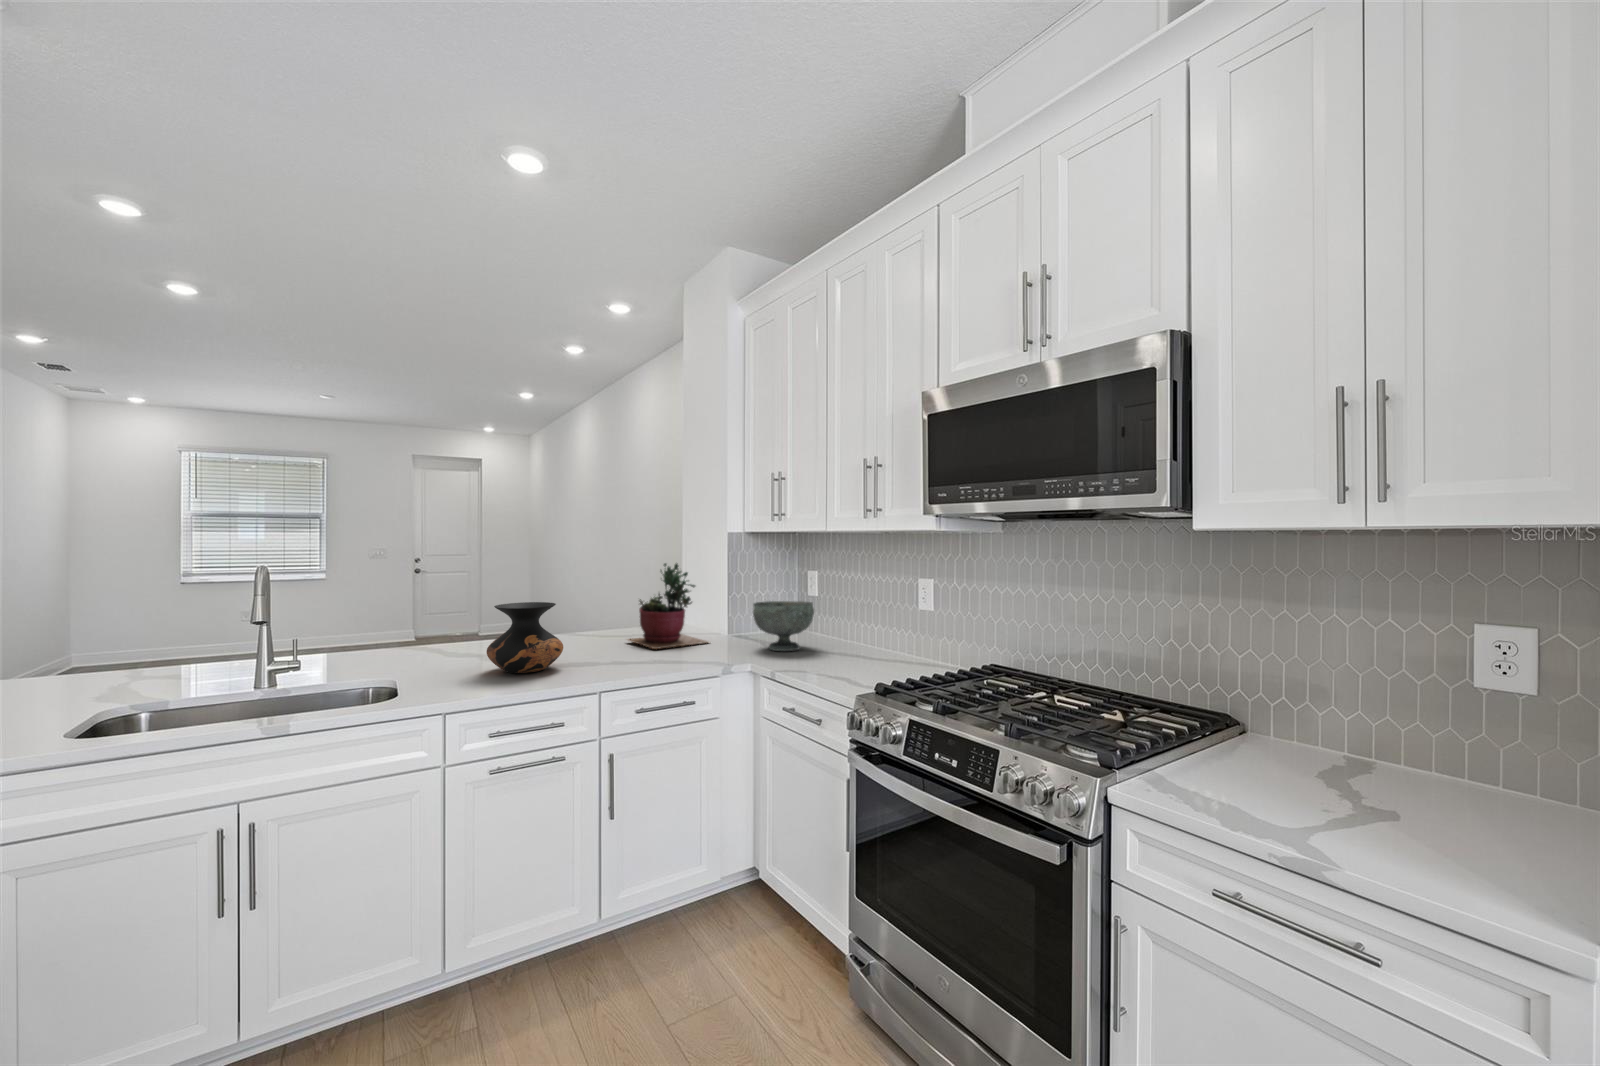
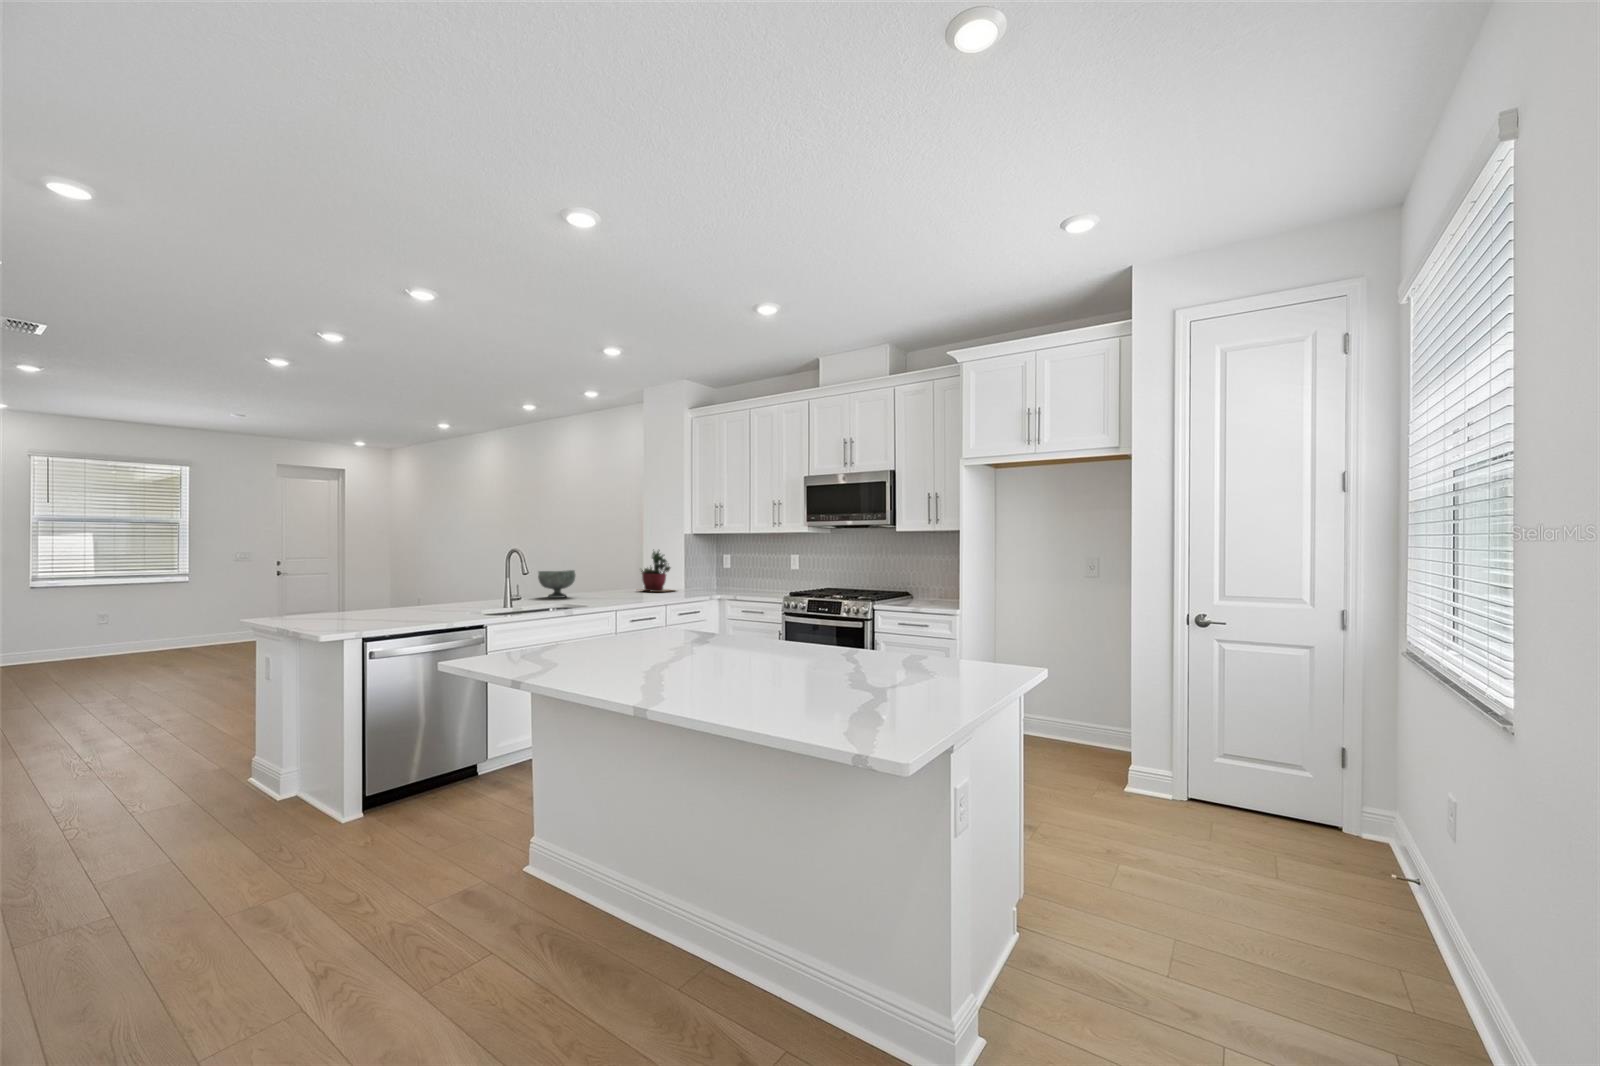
decorative bowl: present [753,601,814,651] -> present [538,570,575,598]
vase: present [487,602,563,673] -> none [599,566,635,598]

